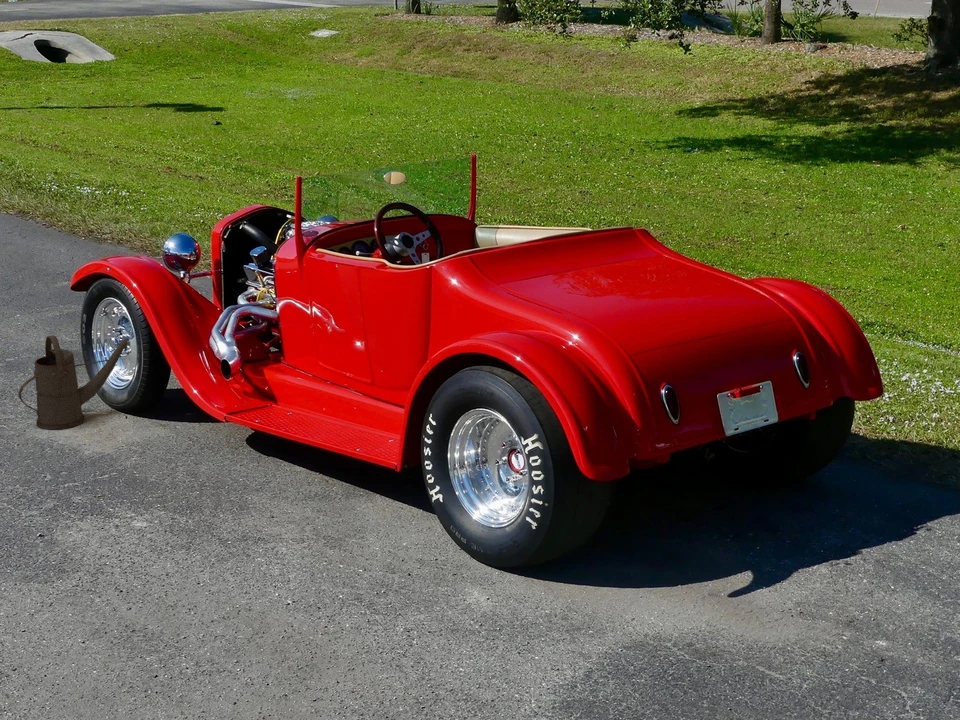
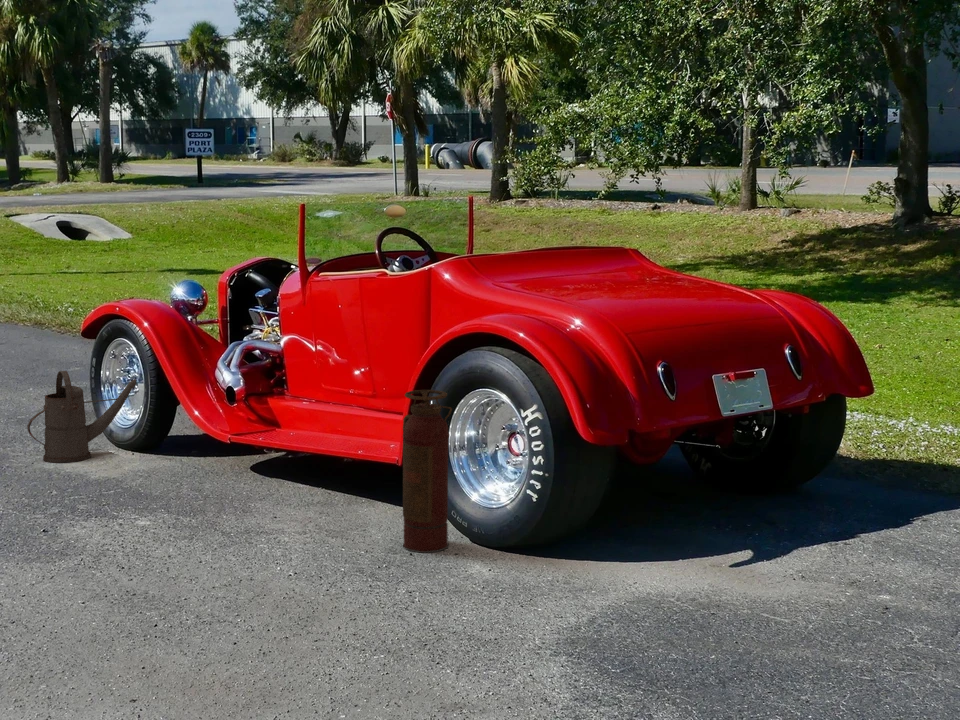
fire extinguisher: none [402,407,452,570] -> present [403,390,452,553]

